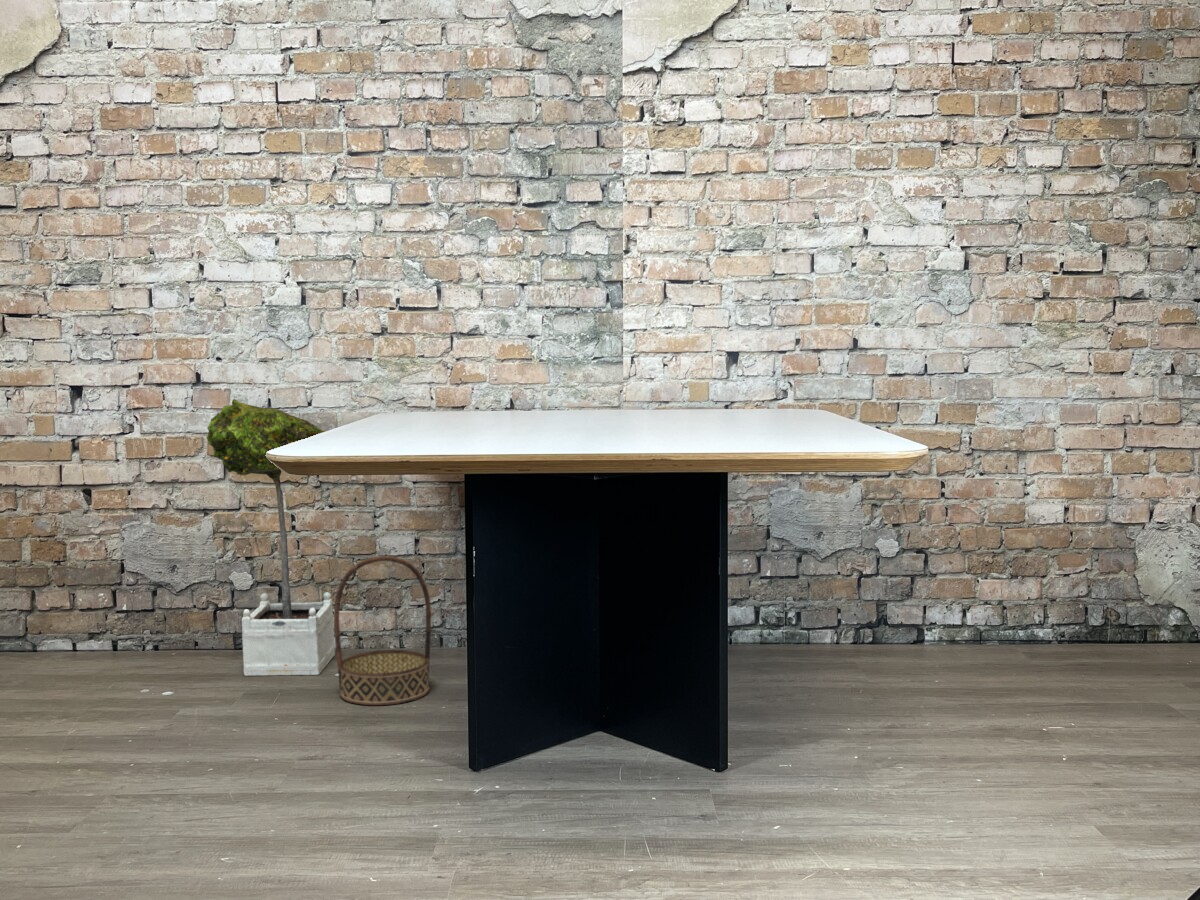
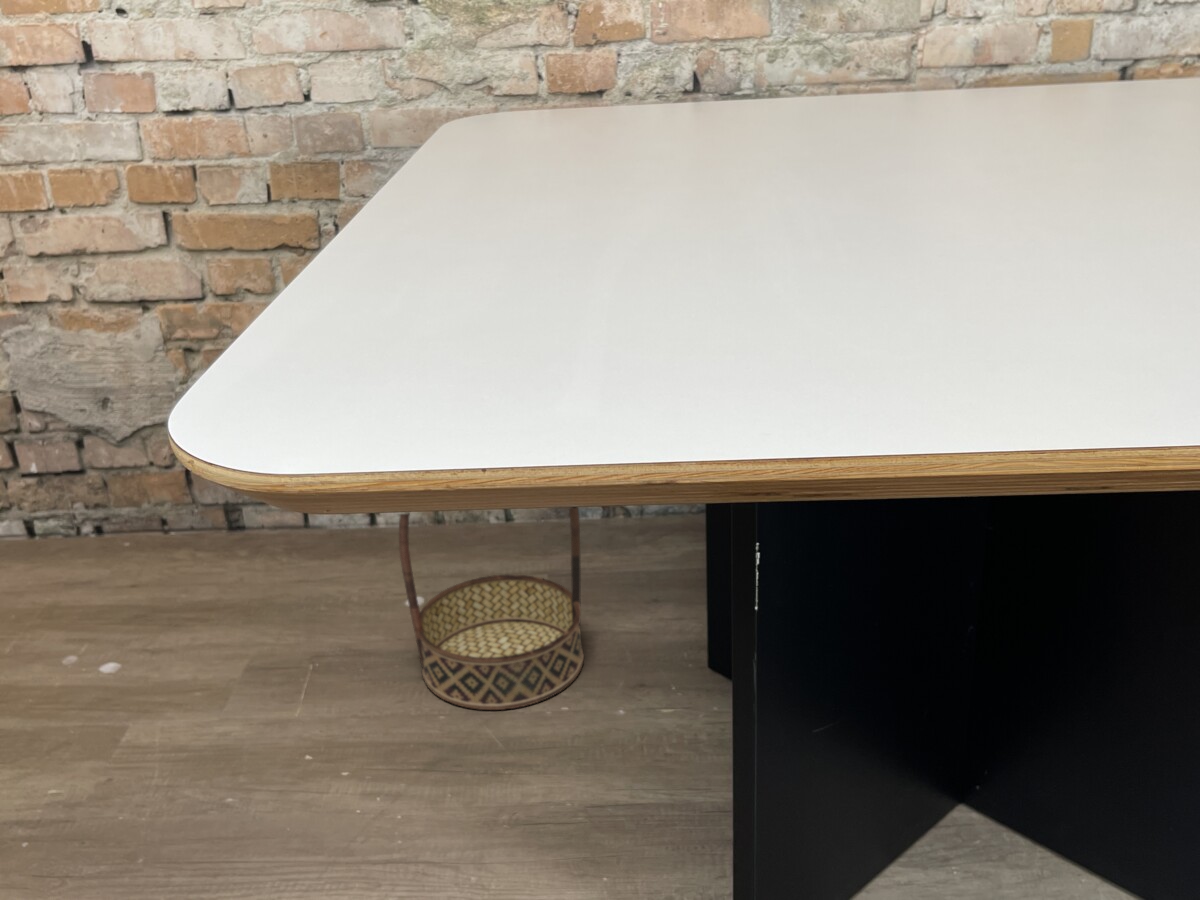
potted tree: present [207,399,335,676] -> none [111,111,399,611]

